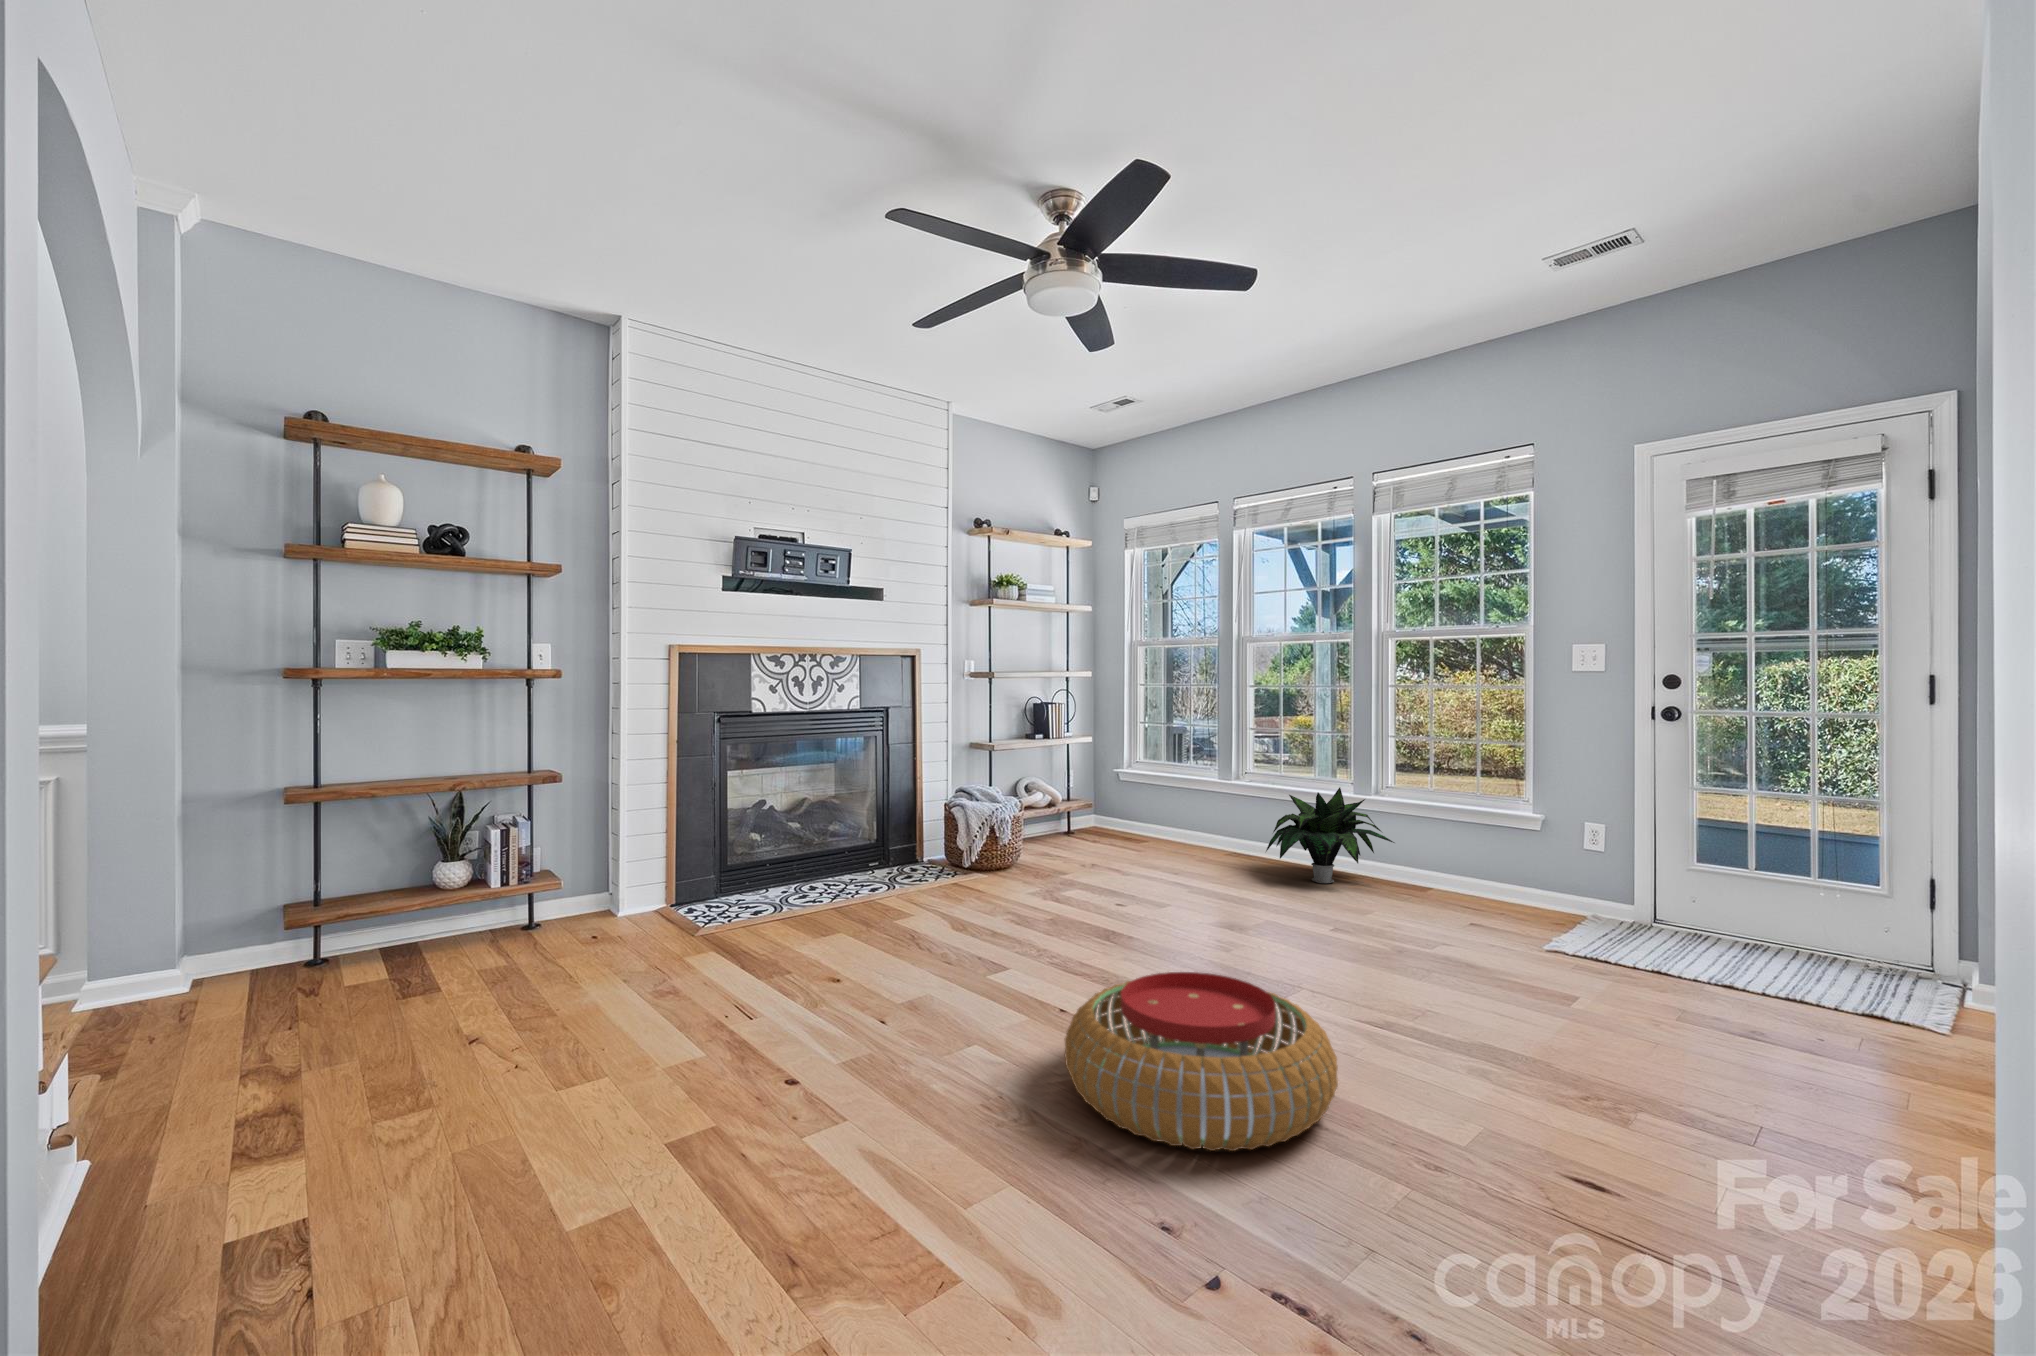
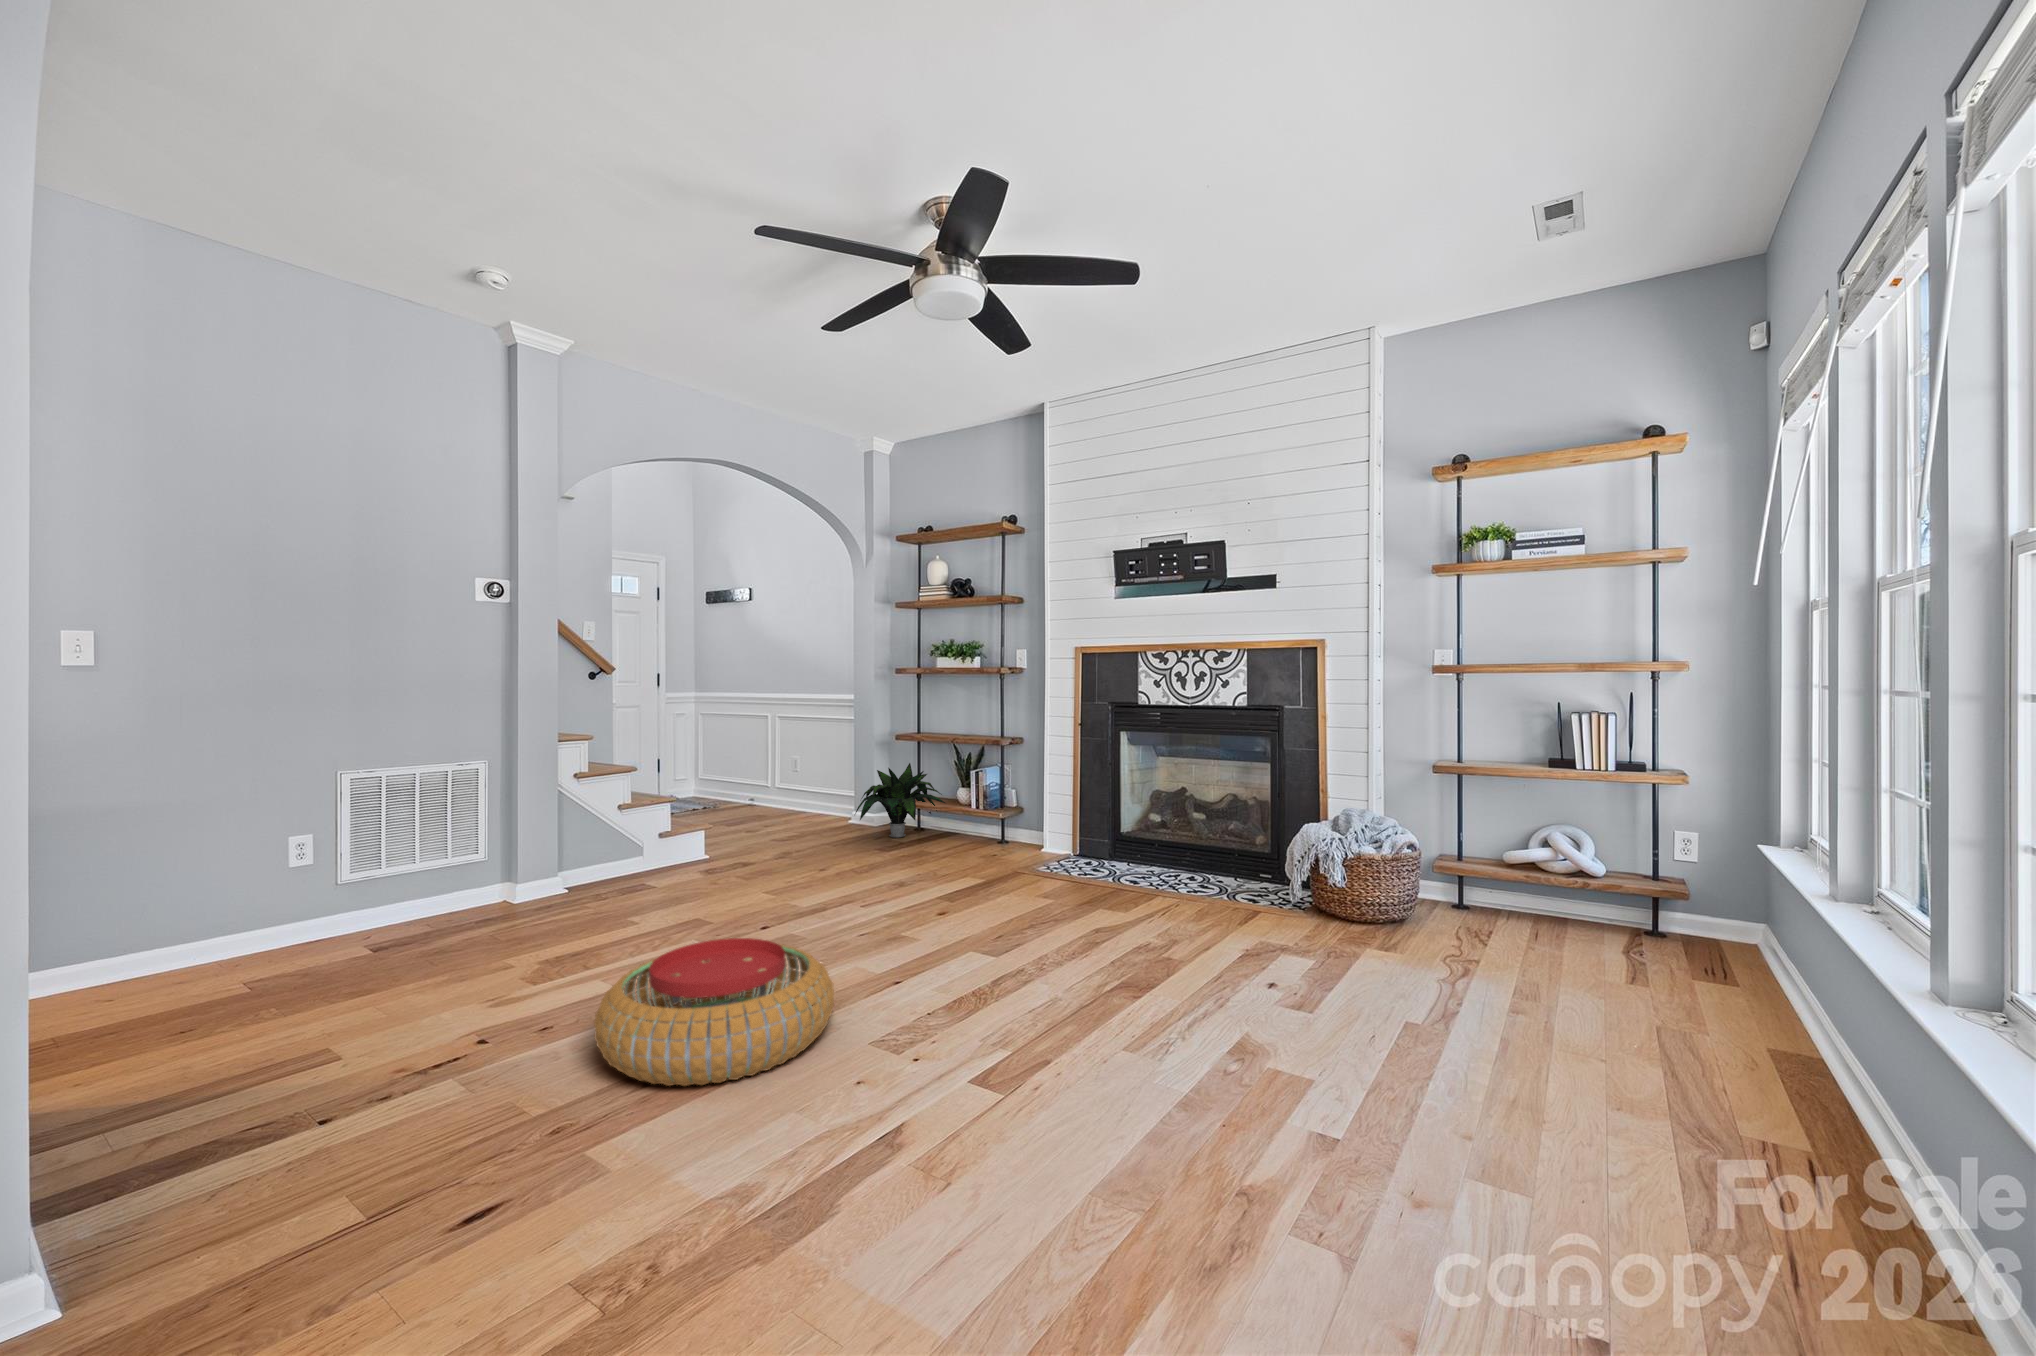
potted plant: present [1266,788,1394,883] -> present [855,763,945,838]

